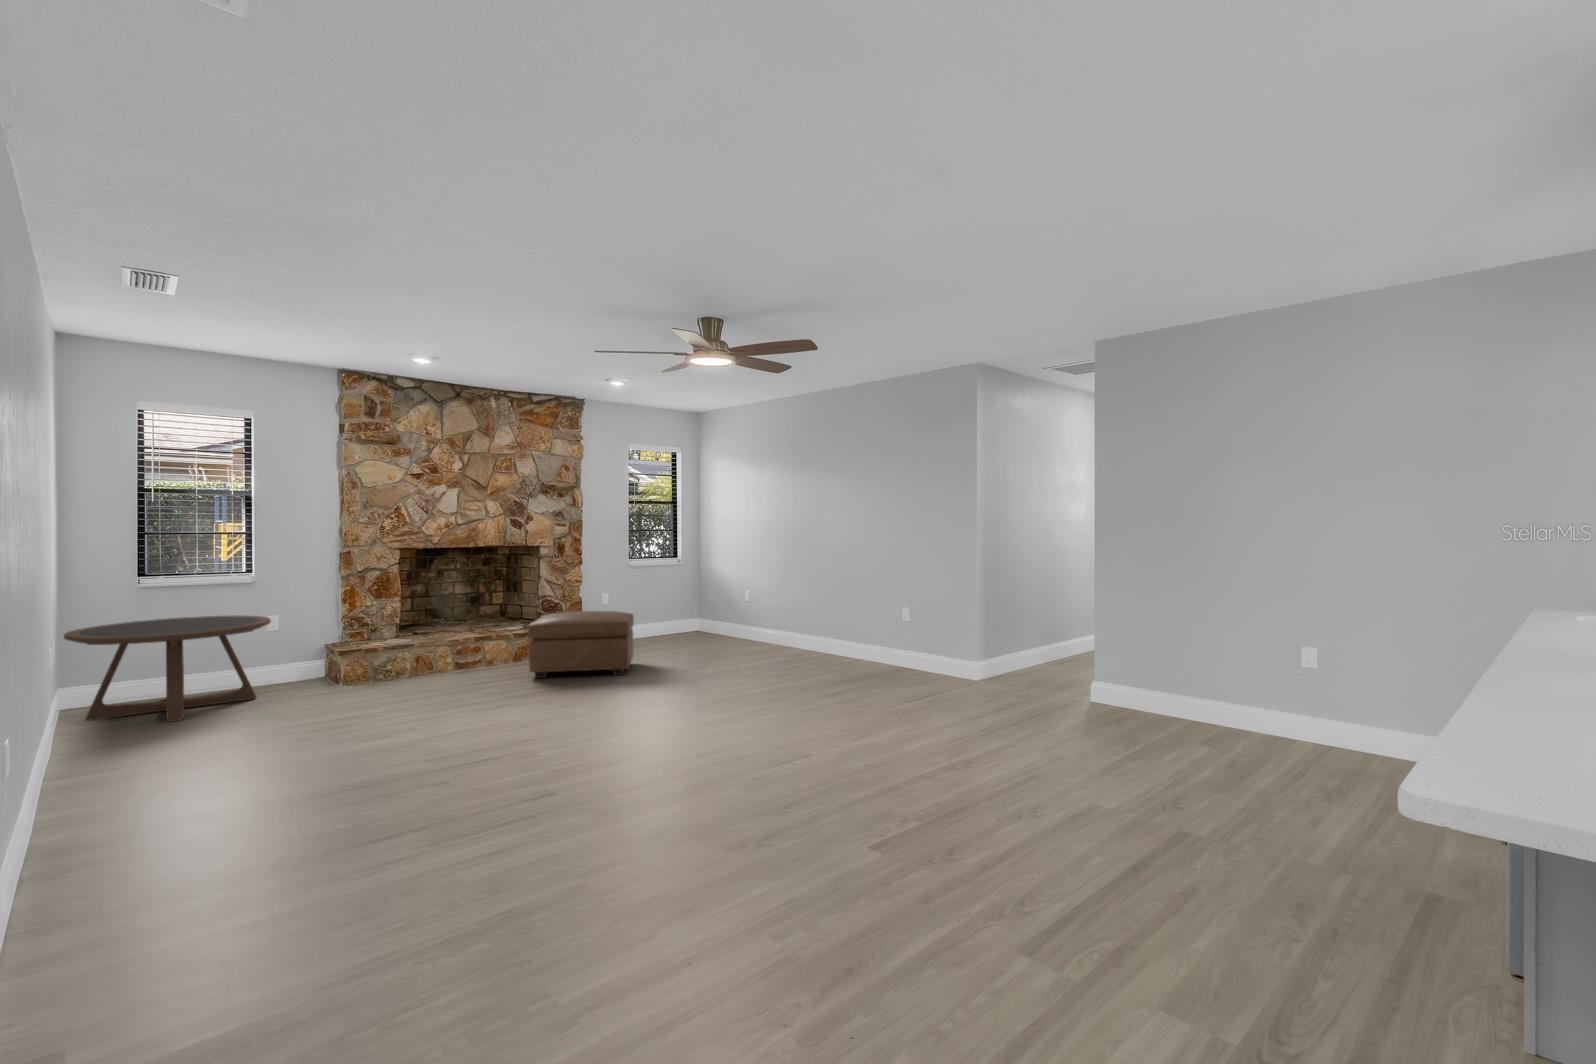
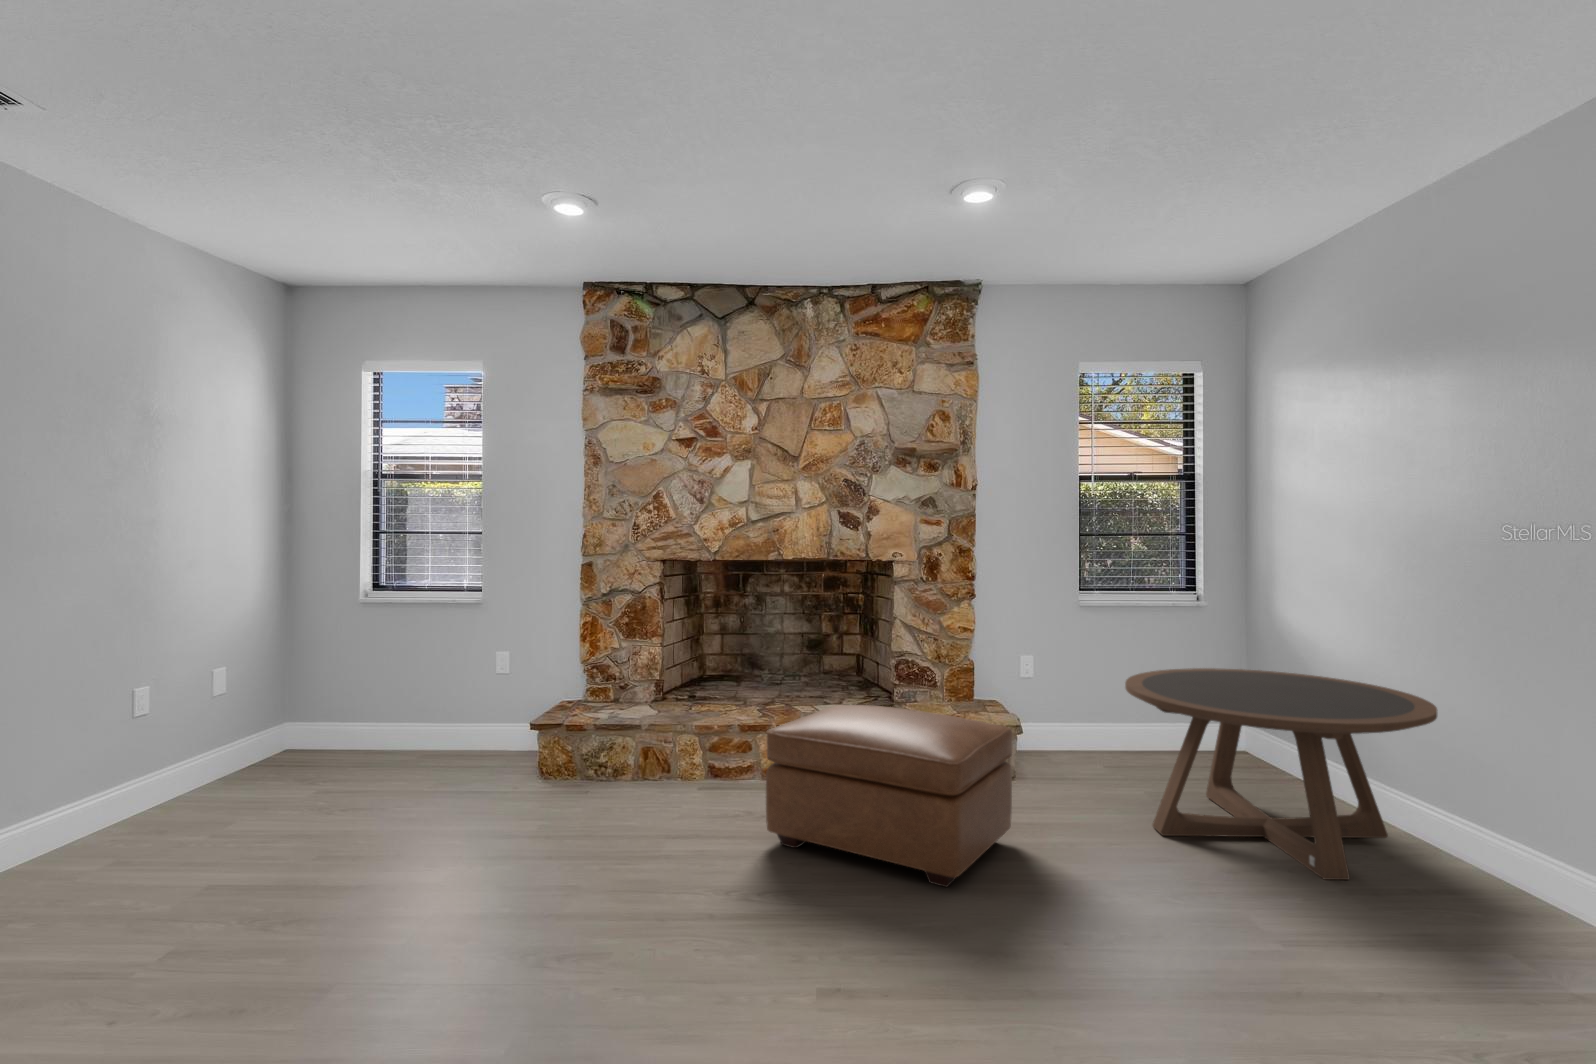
coffee table: present [64,616,271,722] -> present [1125,668,1437,880]

